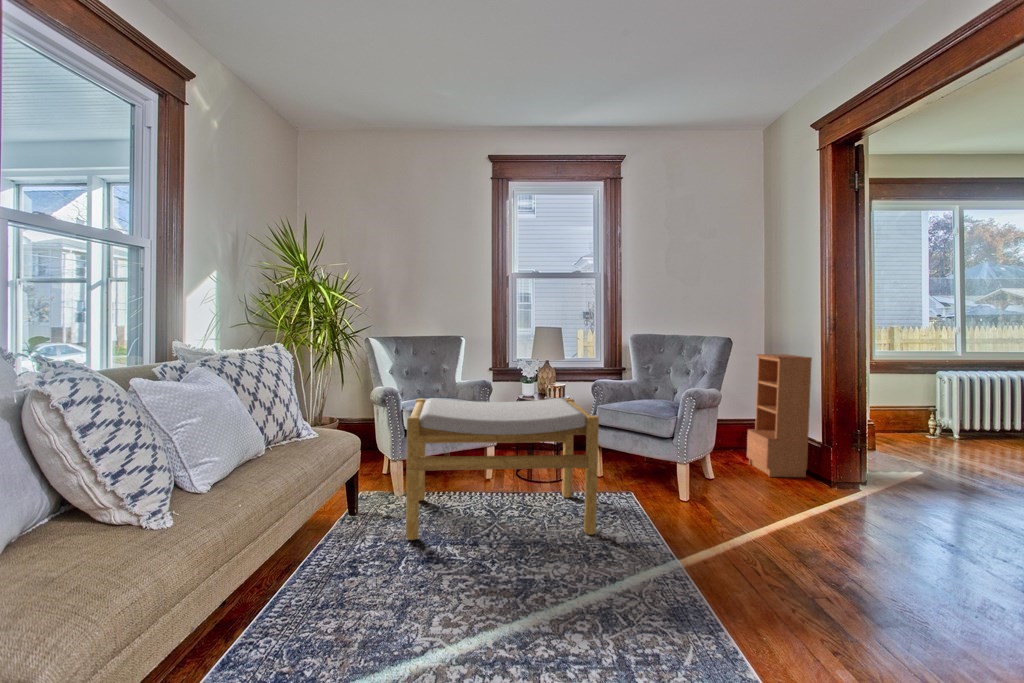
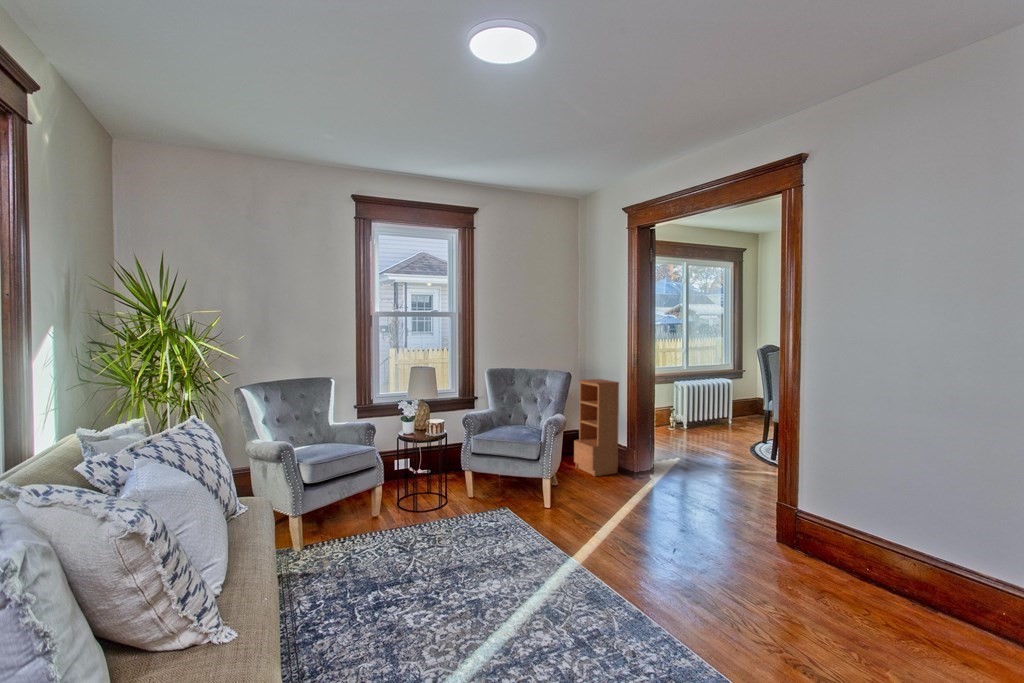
footstool: present [406,398,599,540] -> none [320,435,502,591]

